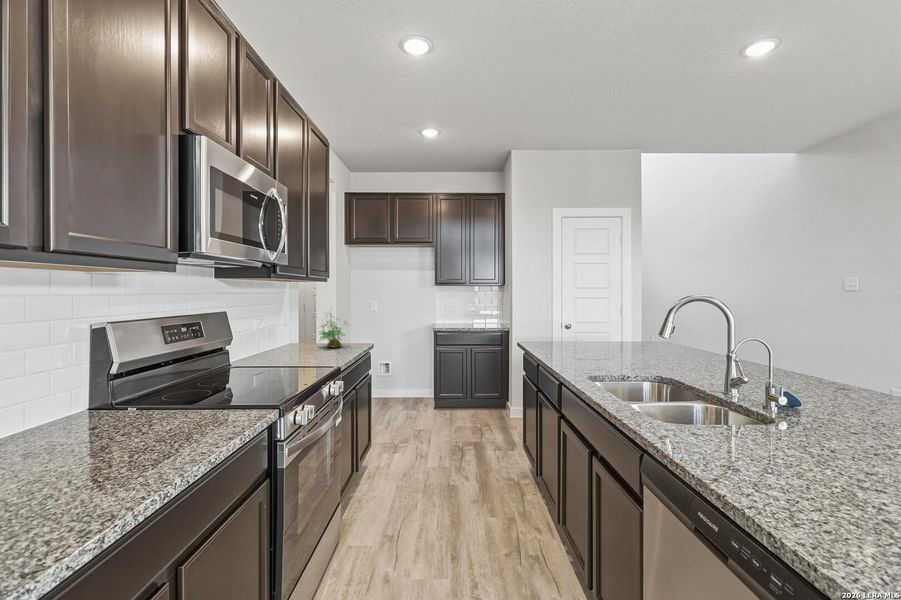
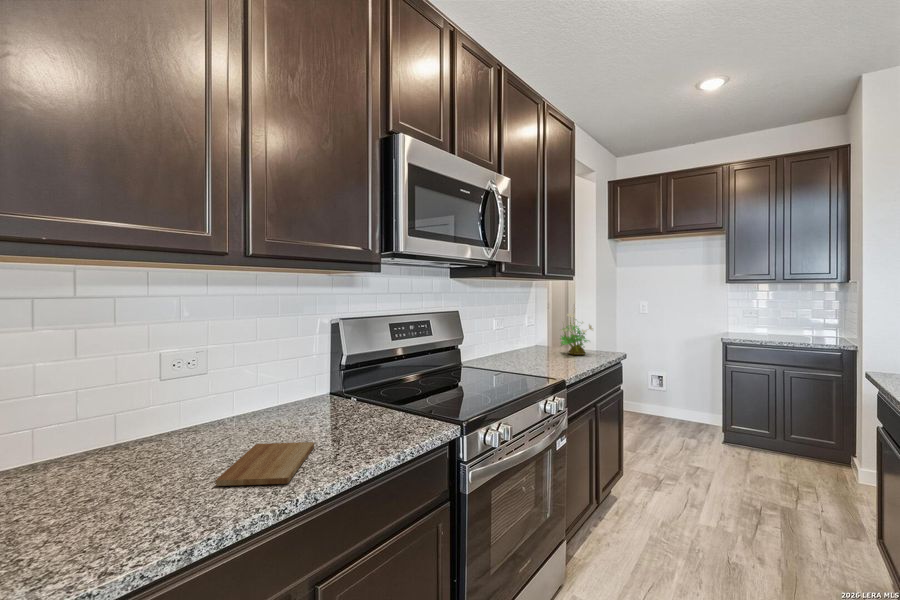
cutting board: none [61,445,152,497] -> present [216,442,314,486]

